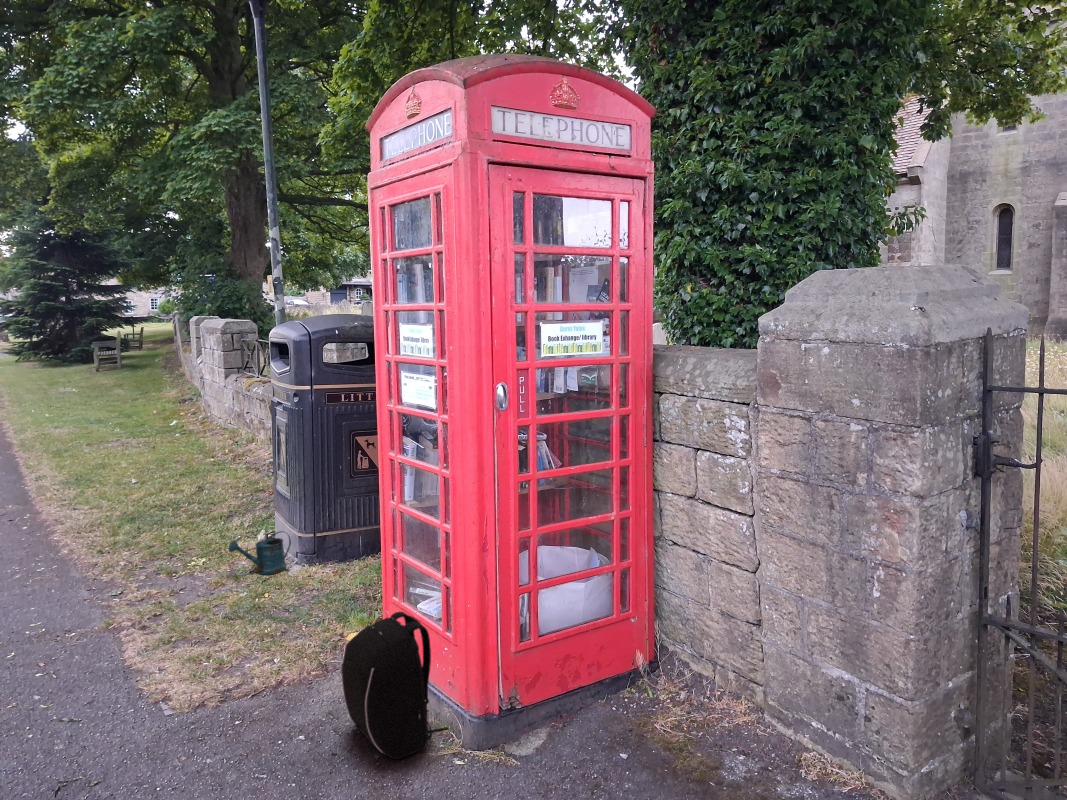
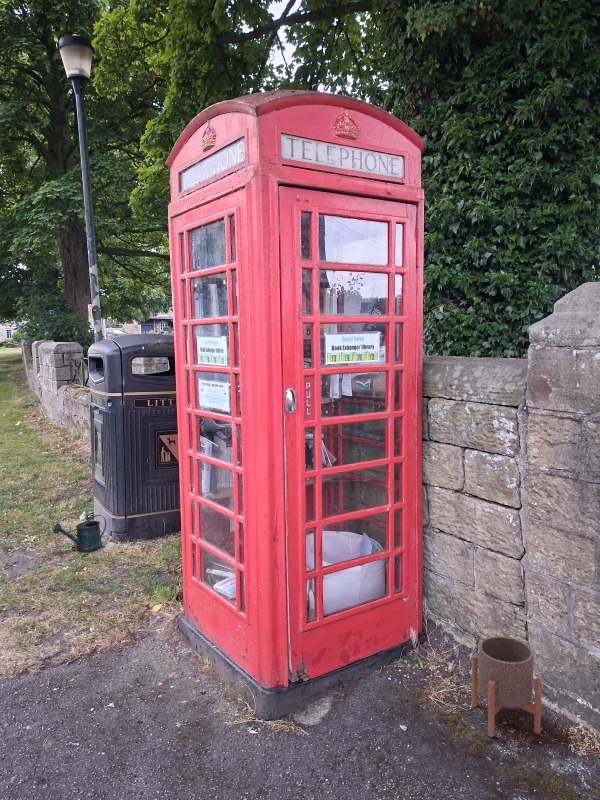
backpack: present [341,612,448,759] -> none [145,595,242,734]
planter: none [700,656,772,762] -> present [471,636,542,737]

